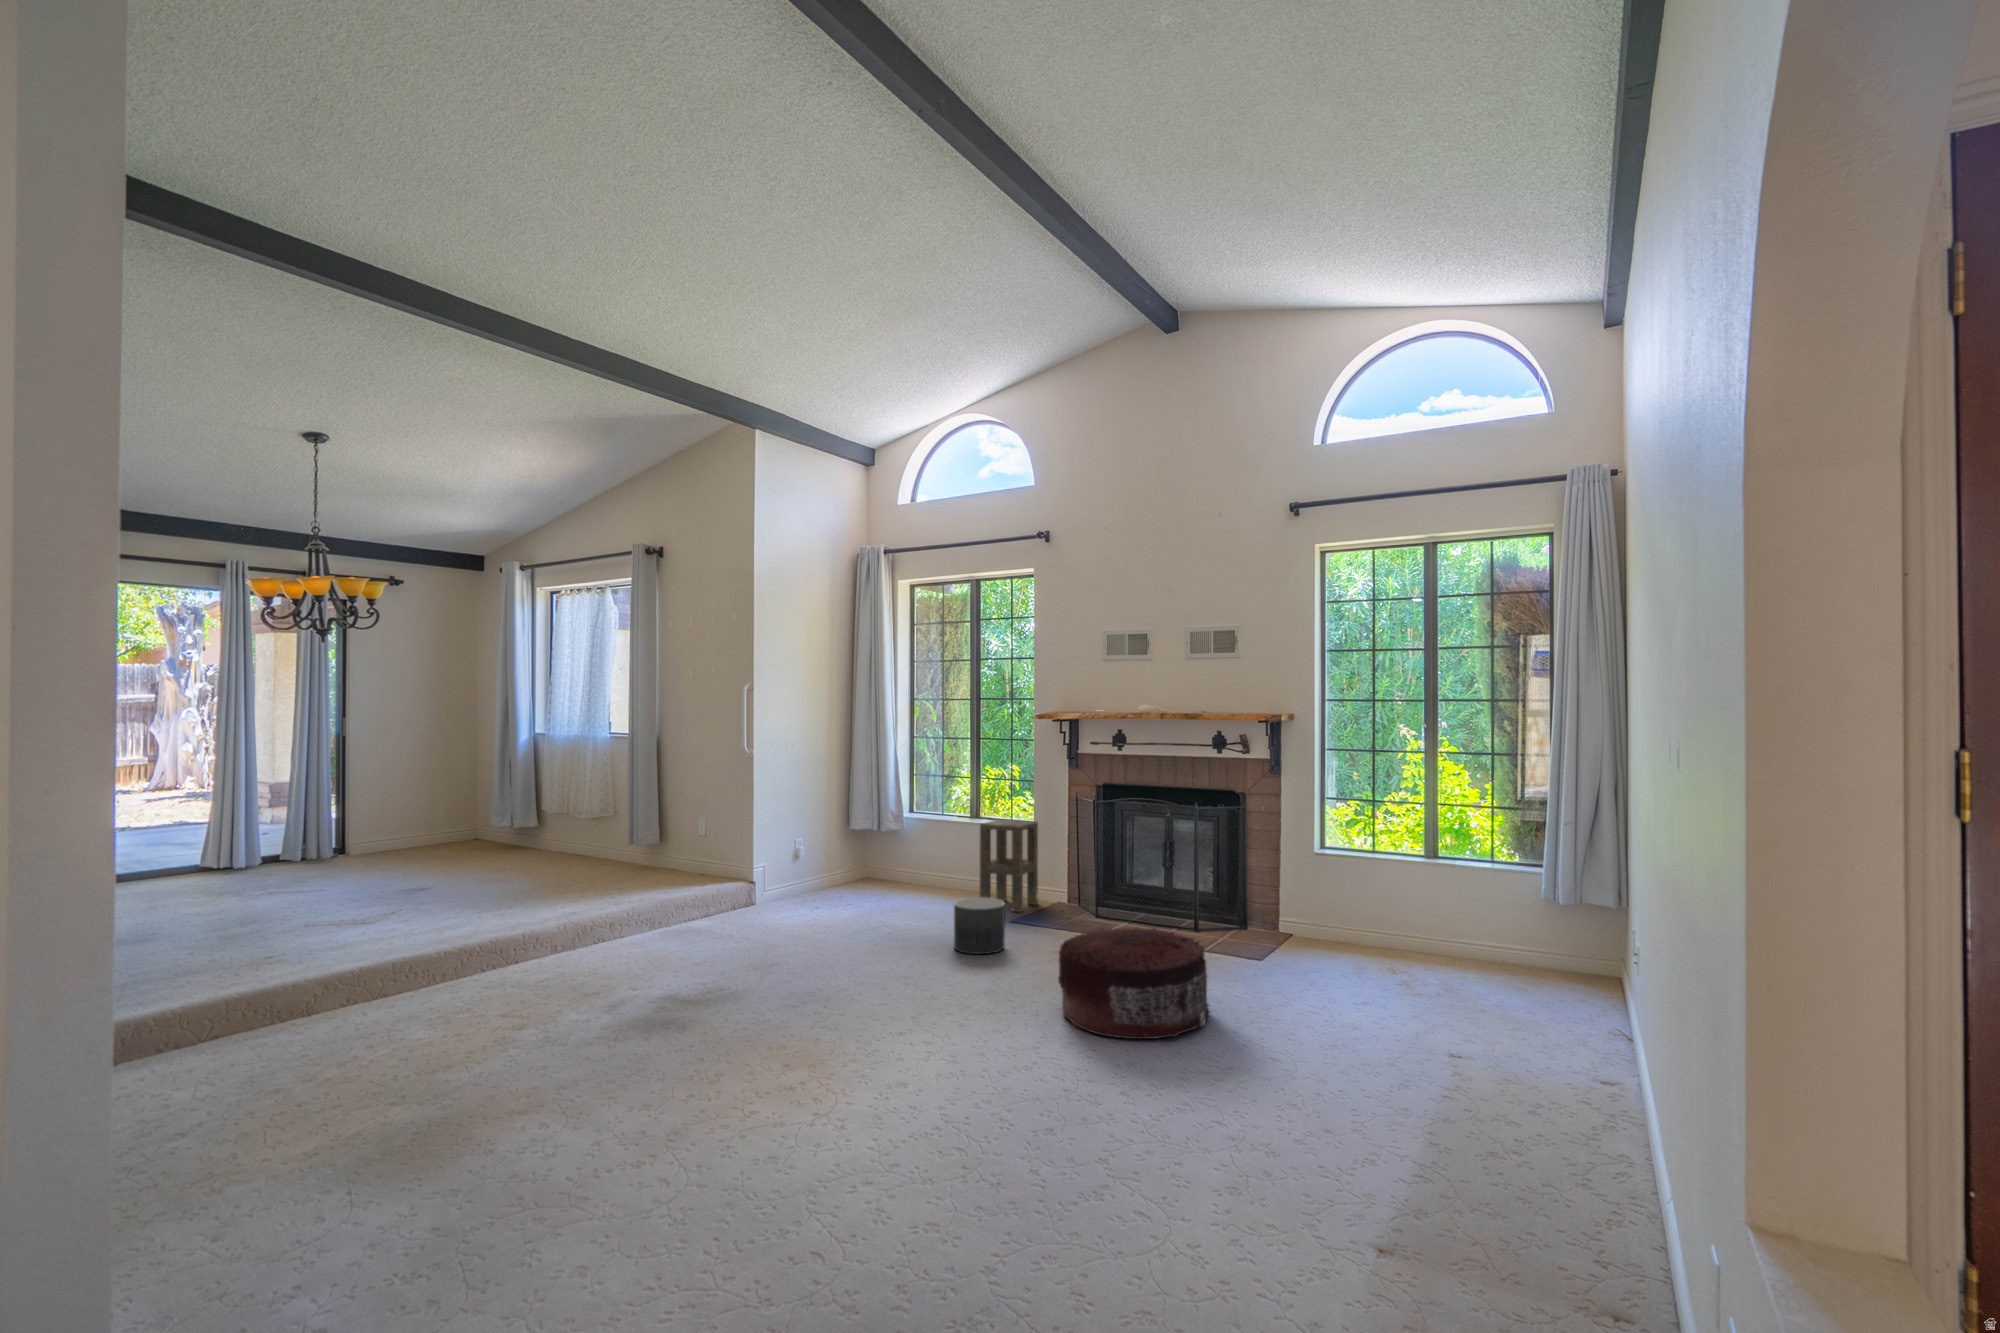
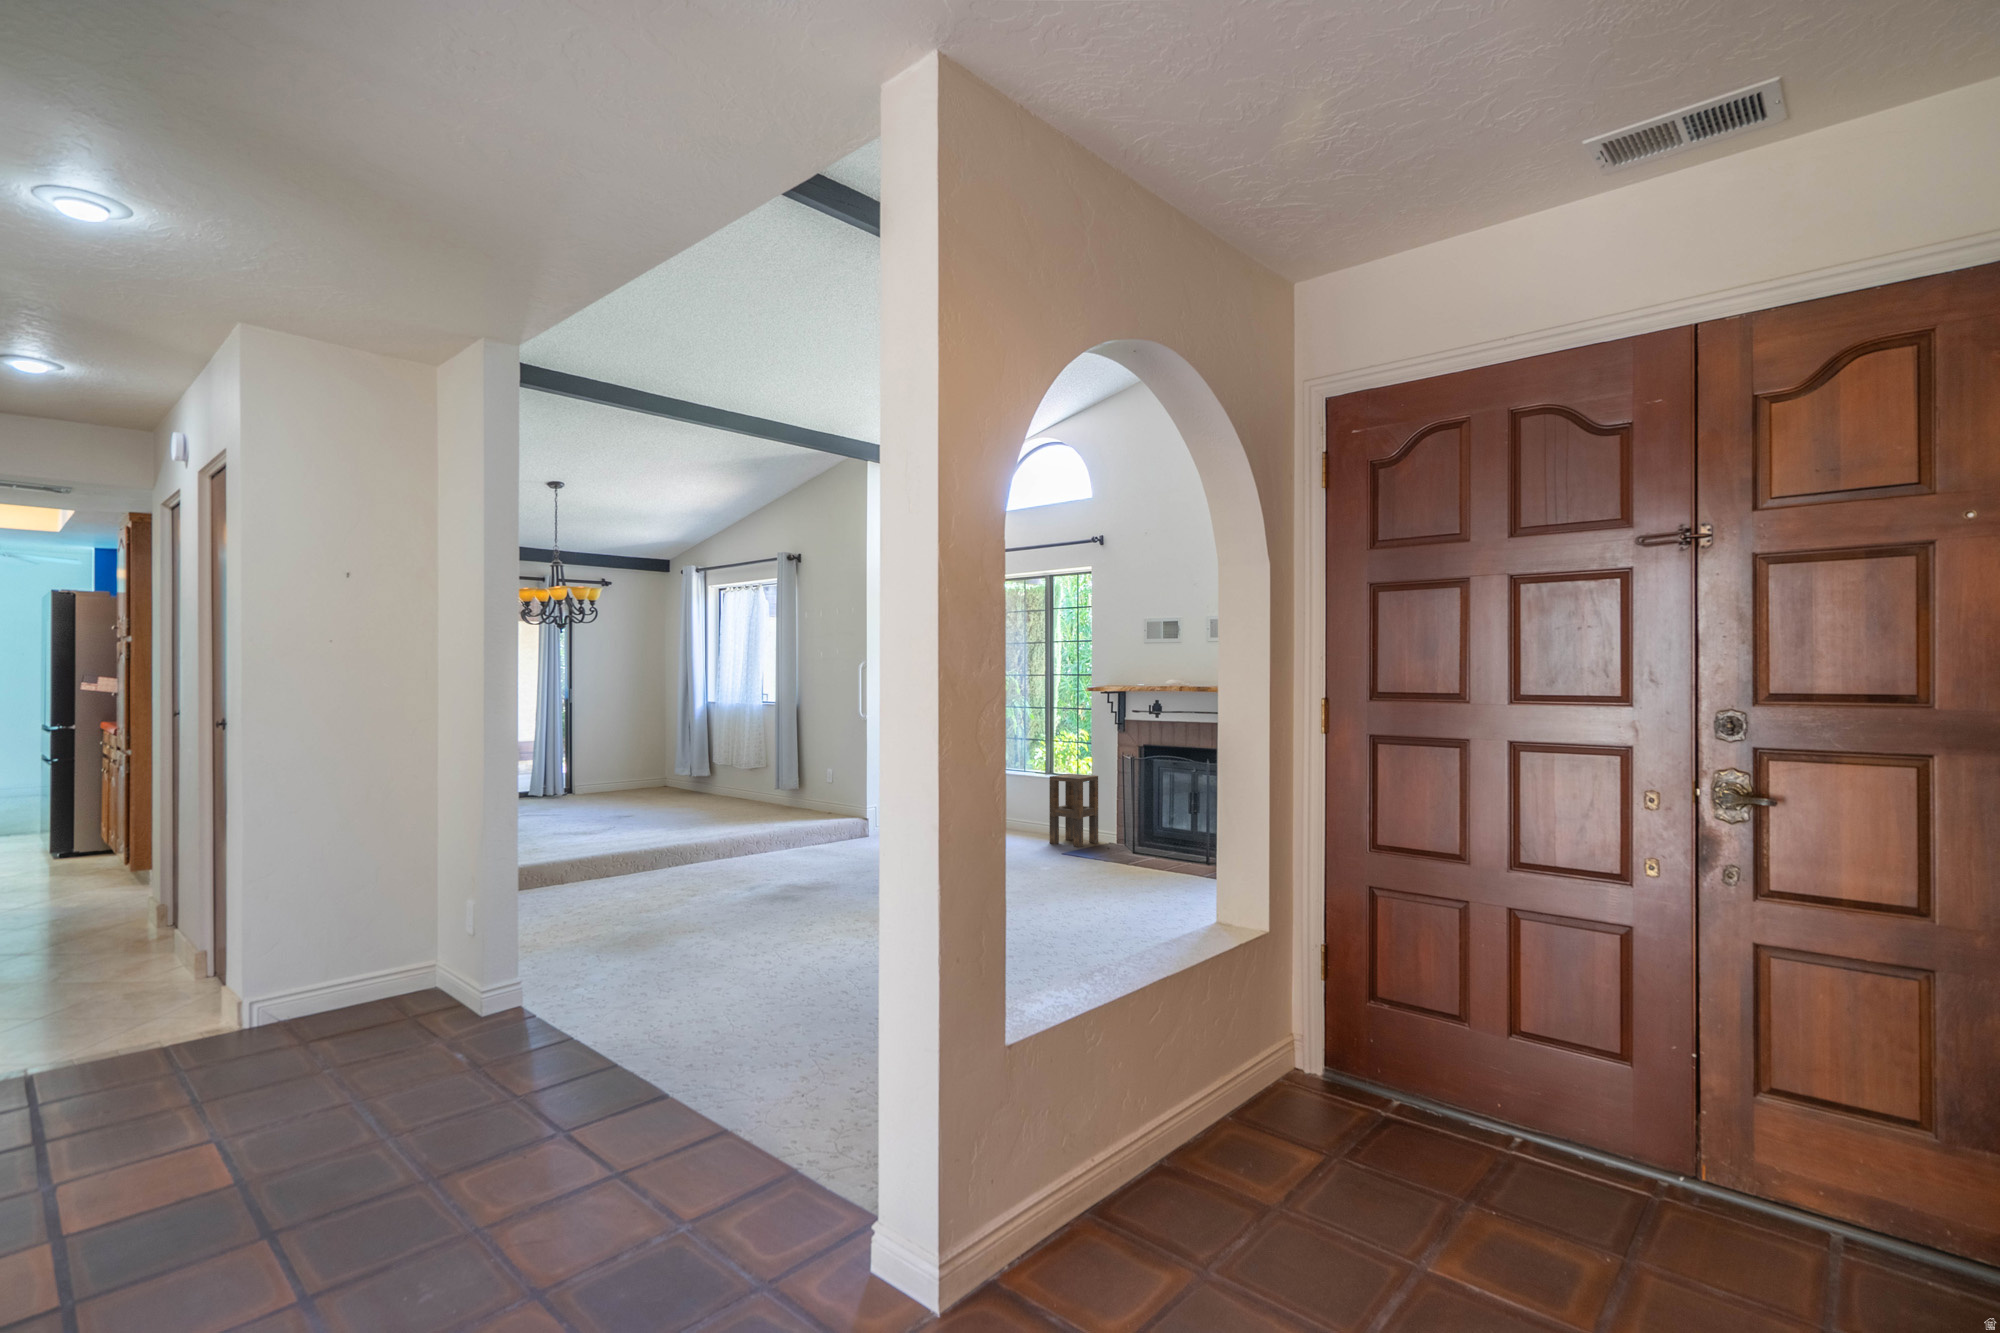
planter: present [954,898,1005,954] -> none [1016,829,1055,869]
pouf: present [1058,928,1210,1039] -> none [1069,844,1180,913]

